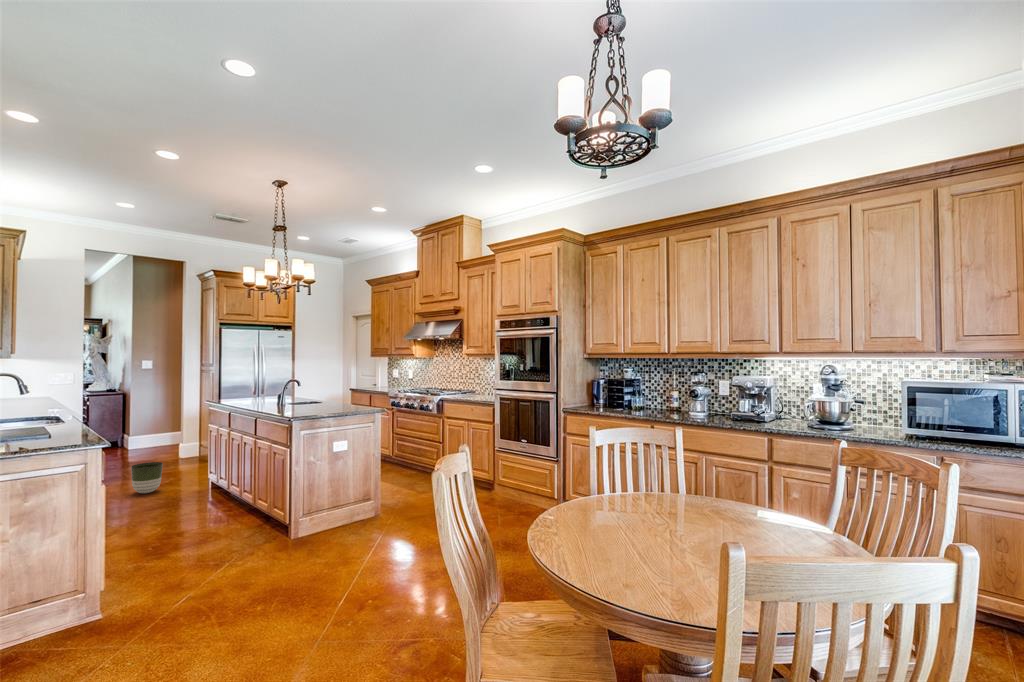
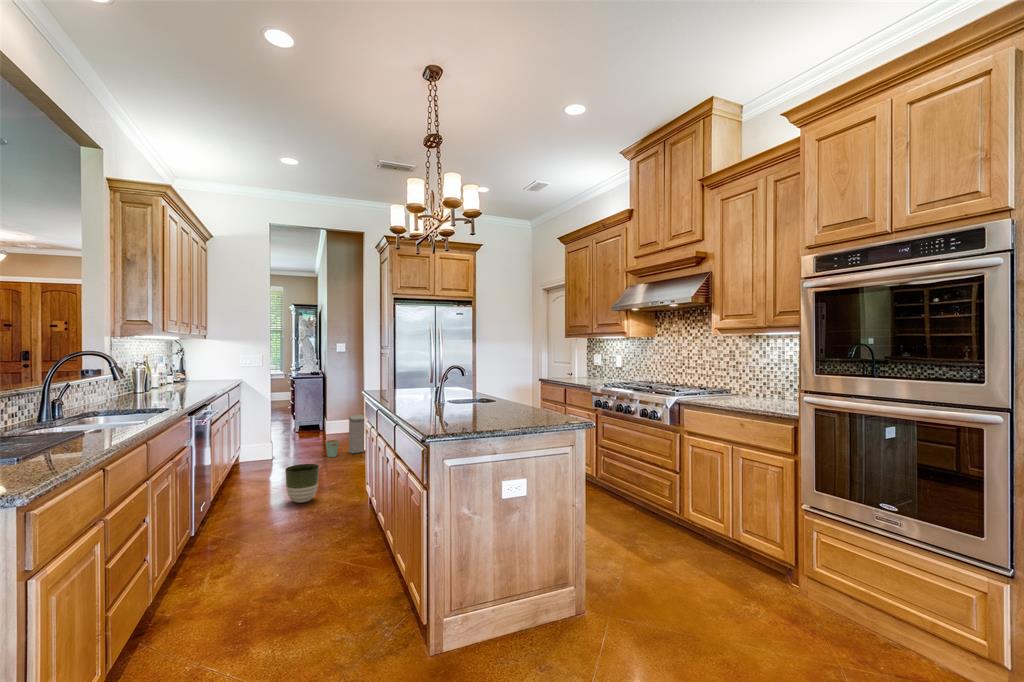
trash can: none [145,425,187,464] -> present [326,415,365,457]

